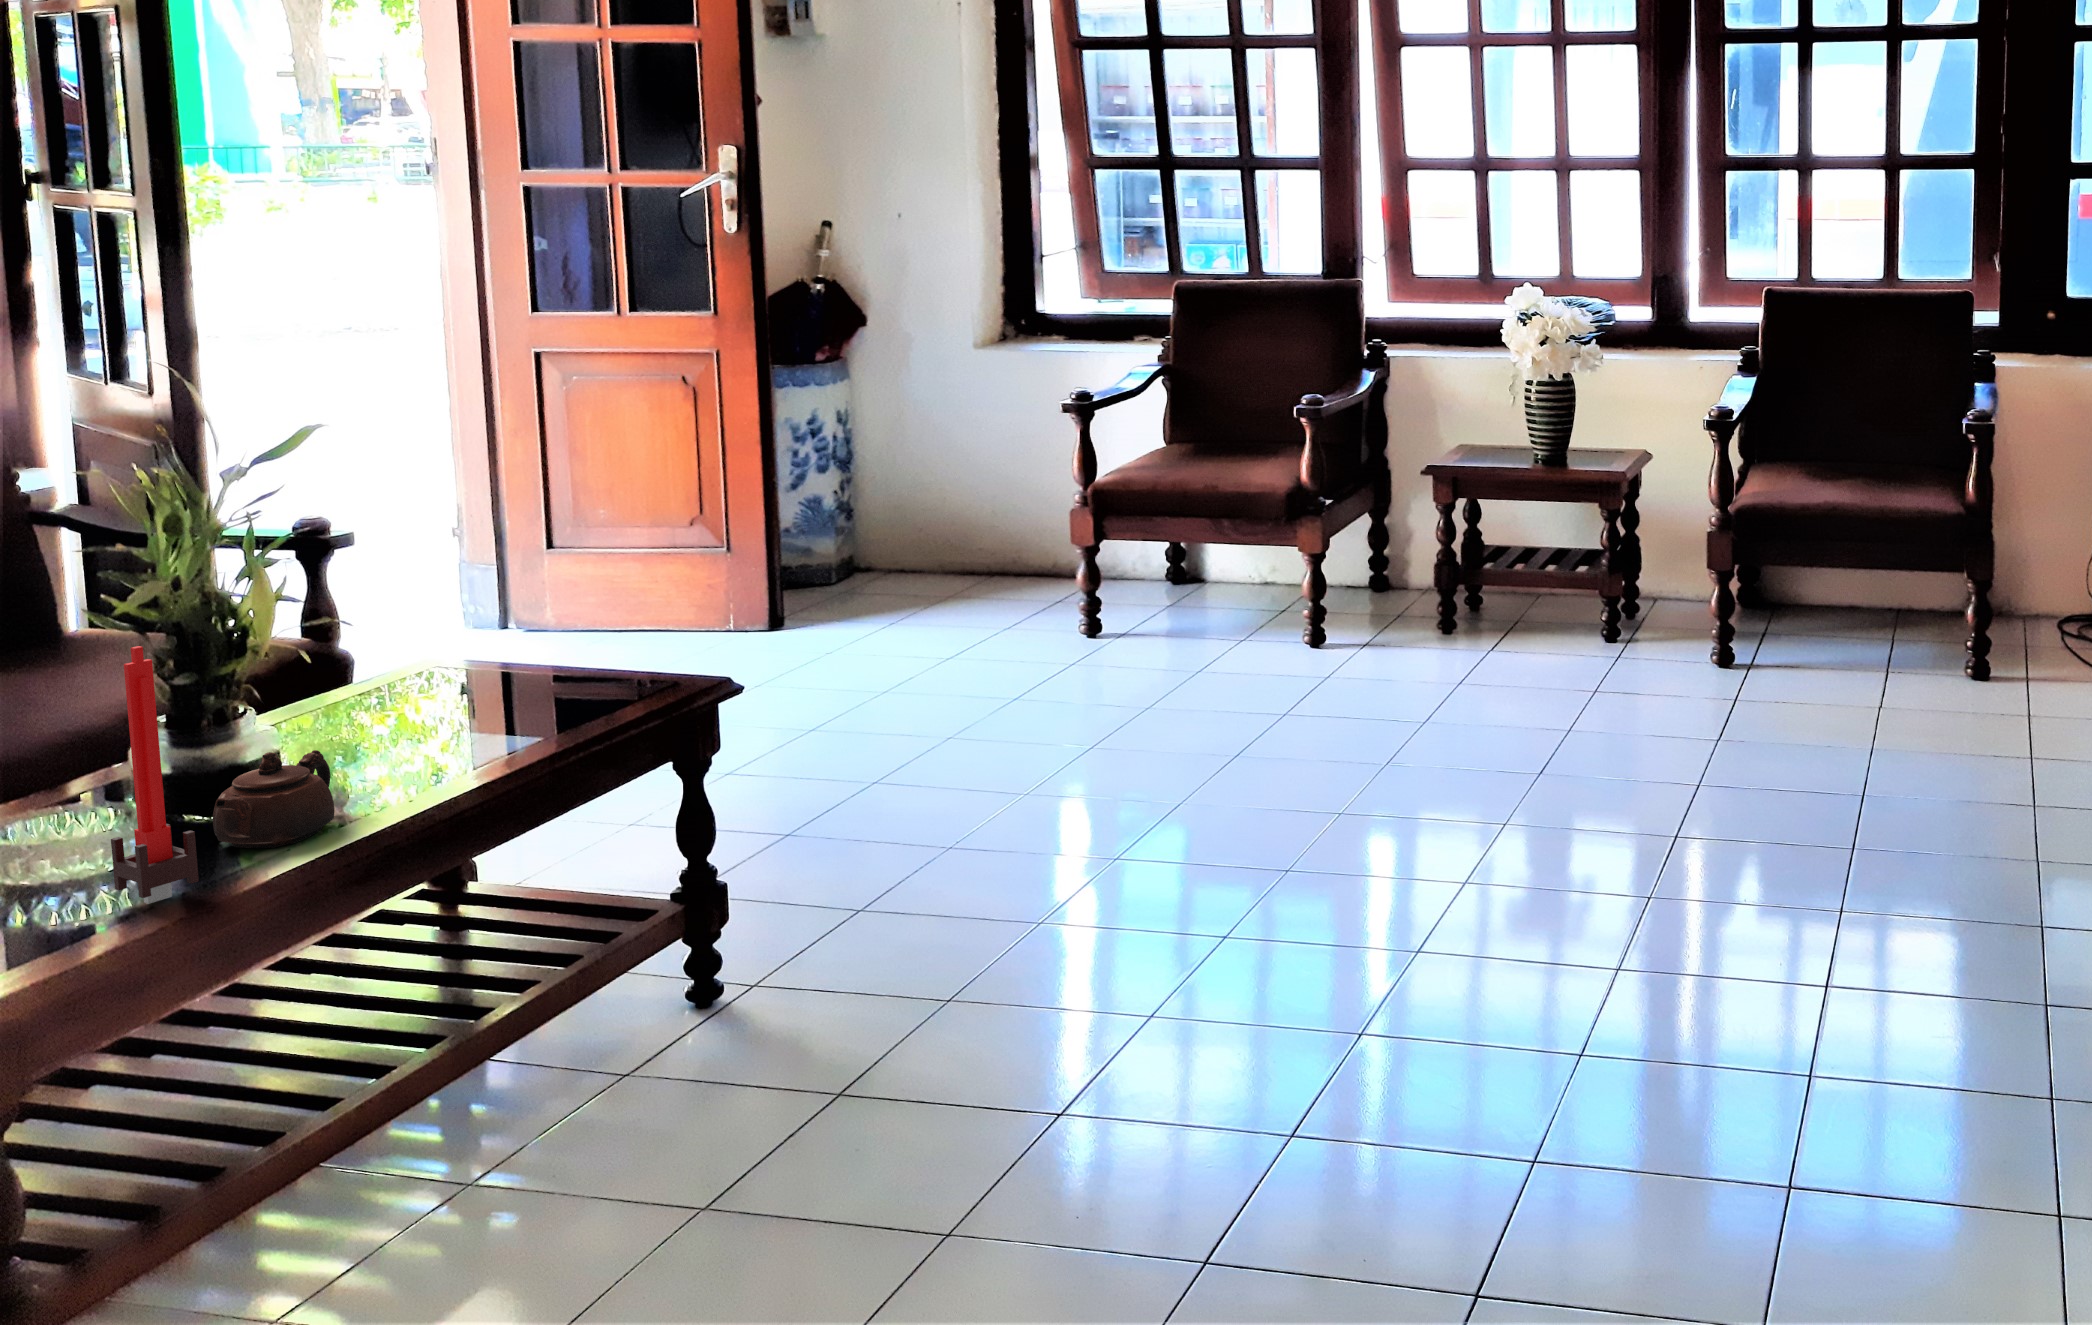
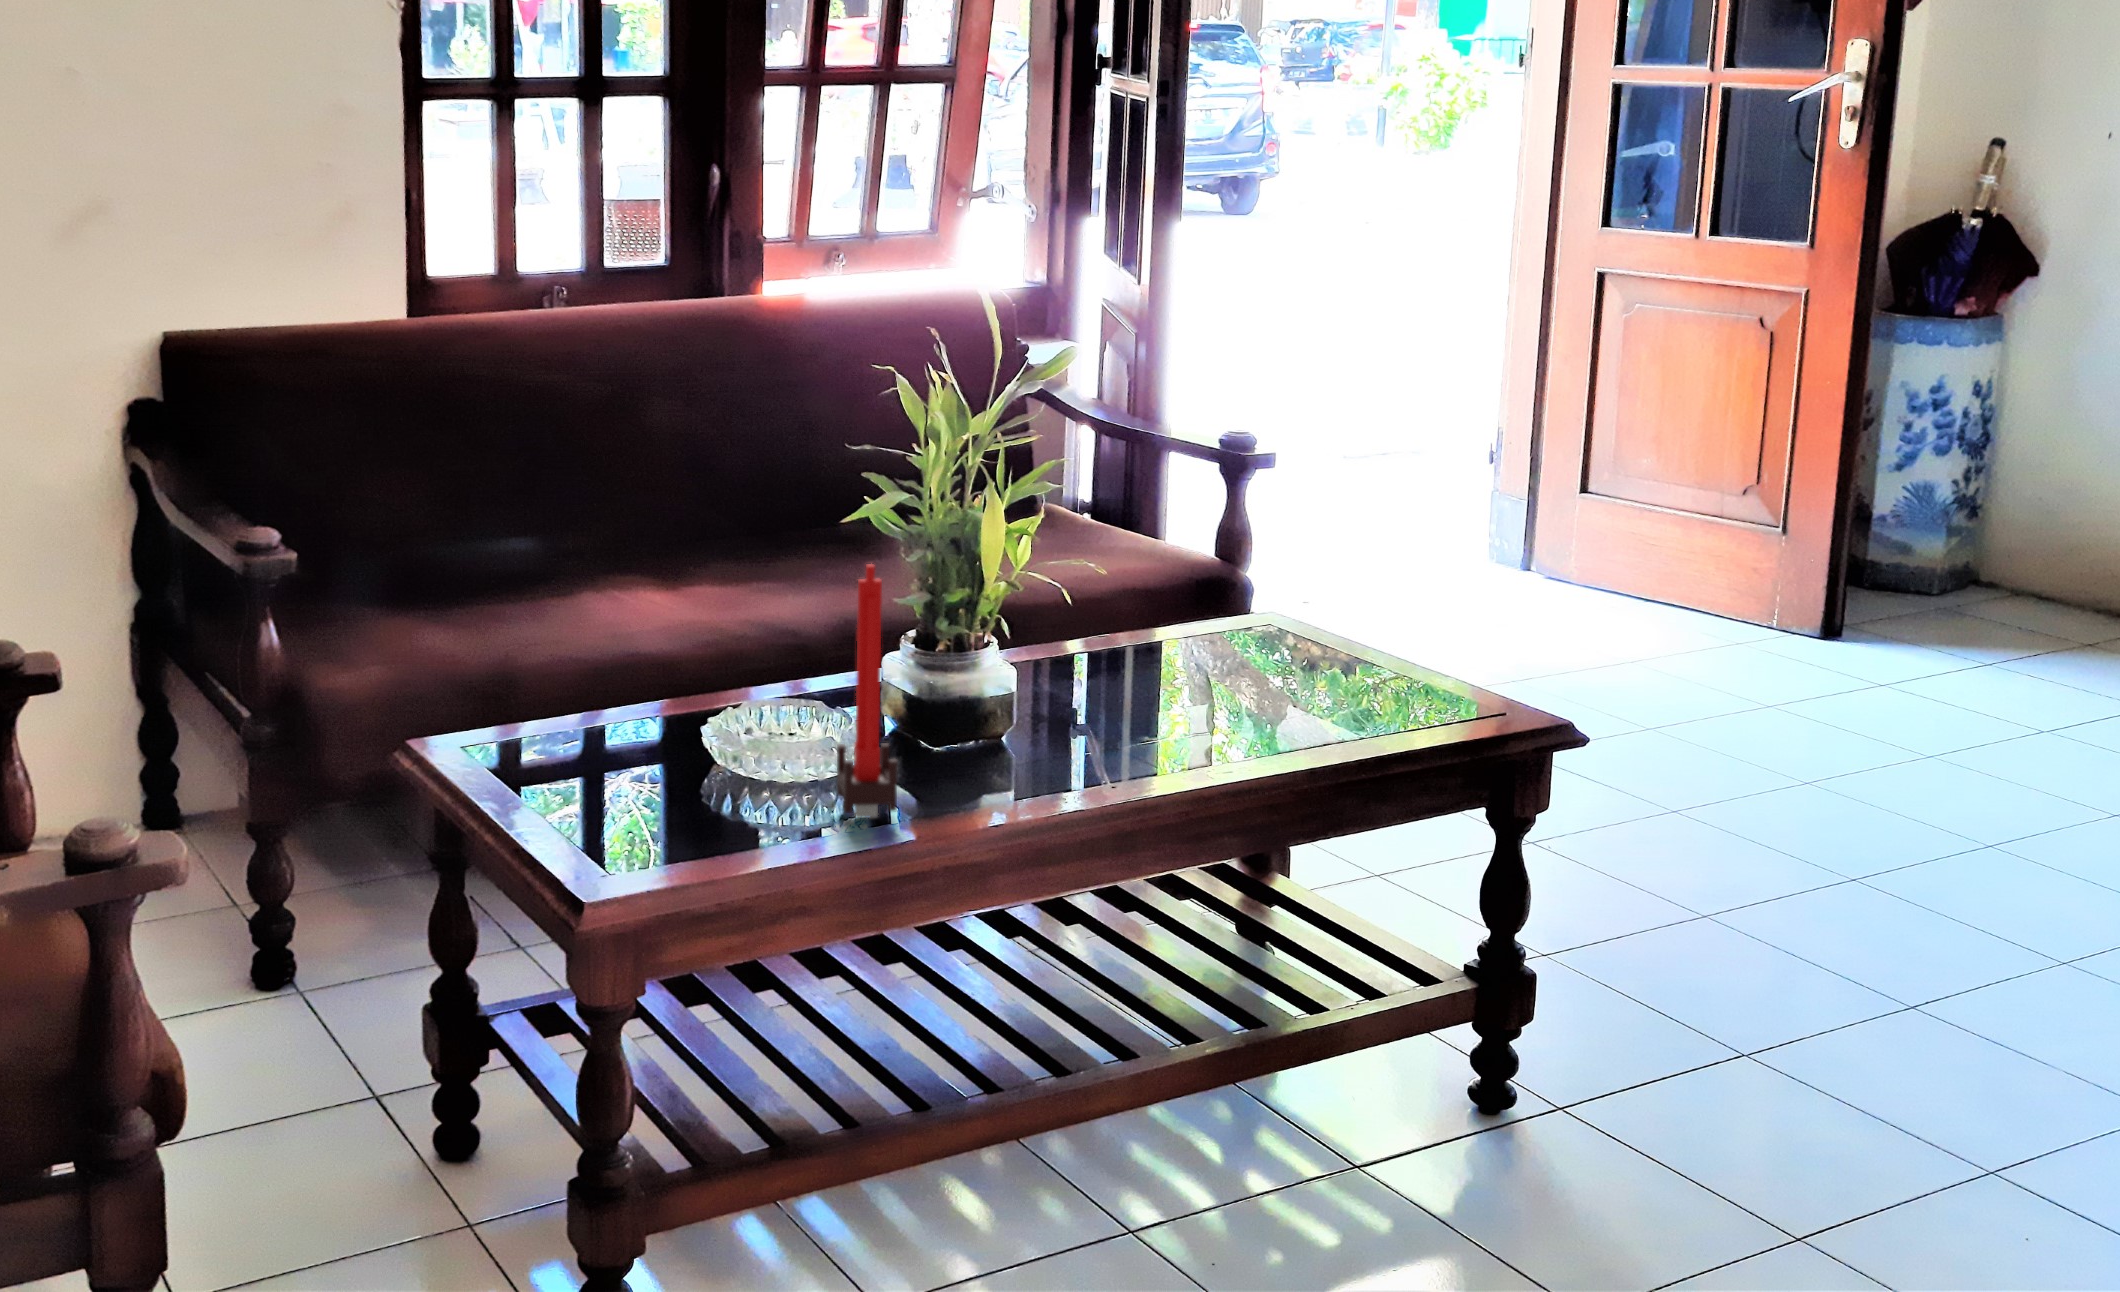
teapot: present [213,750,334,848] -> none [943,693,1074,795]

